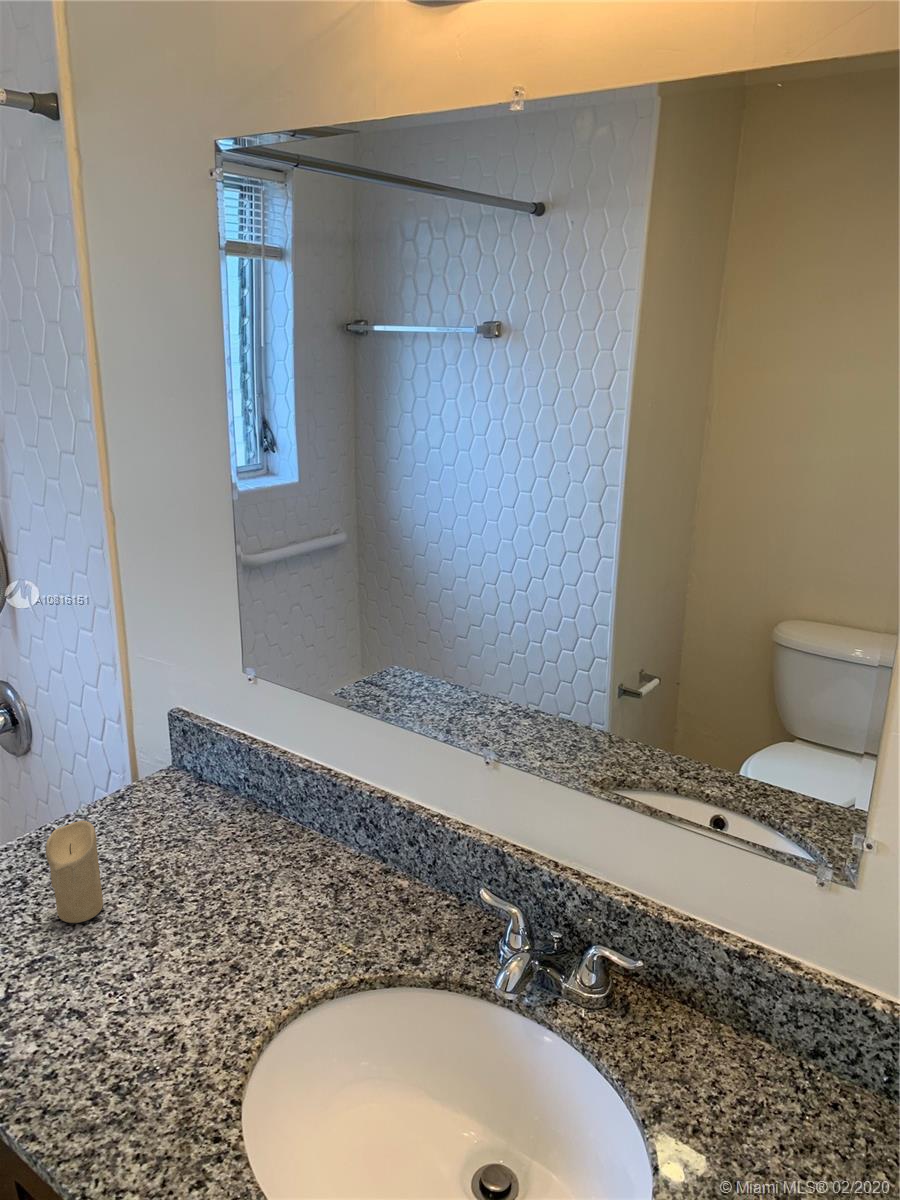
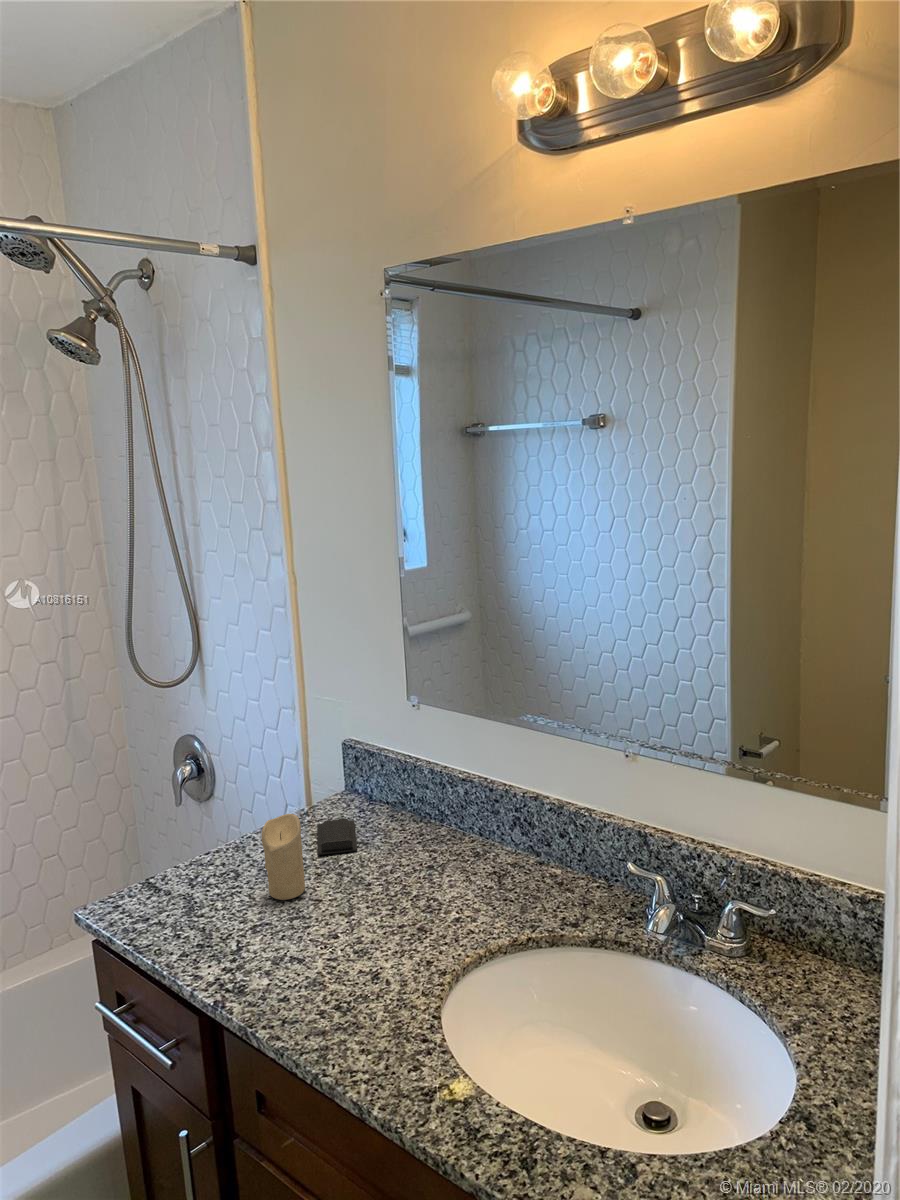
soap bar: none [126,807,177,858] -> present [317,818,357,855]

